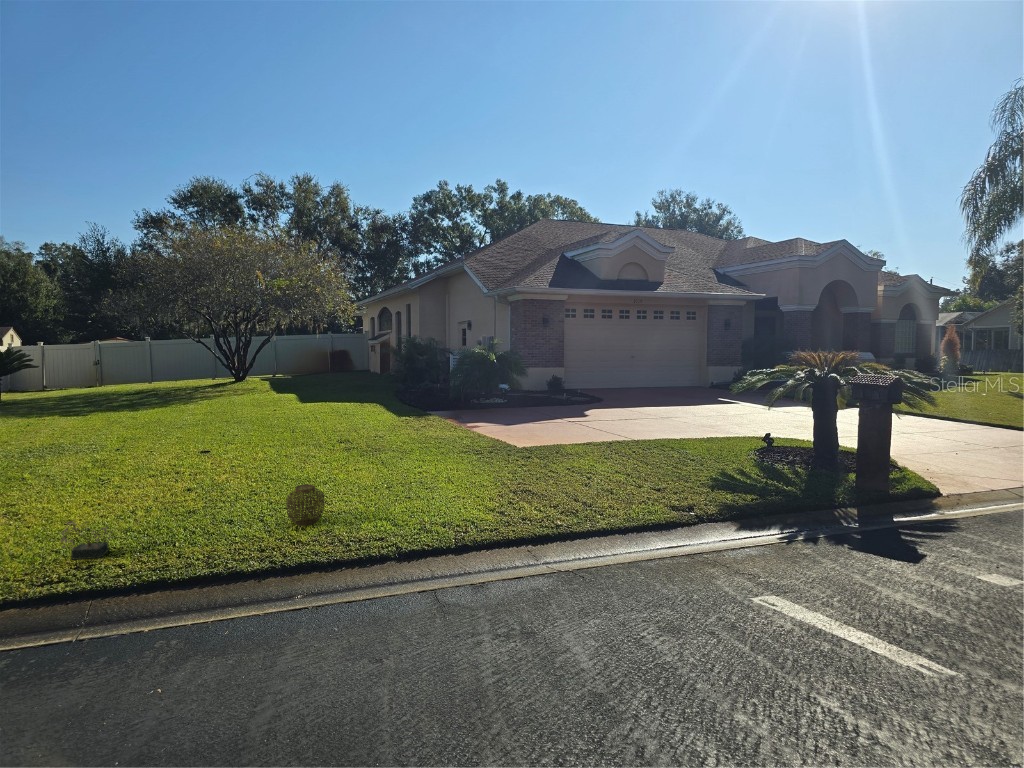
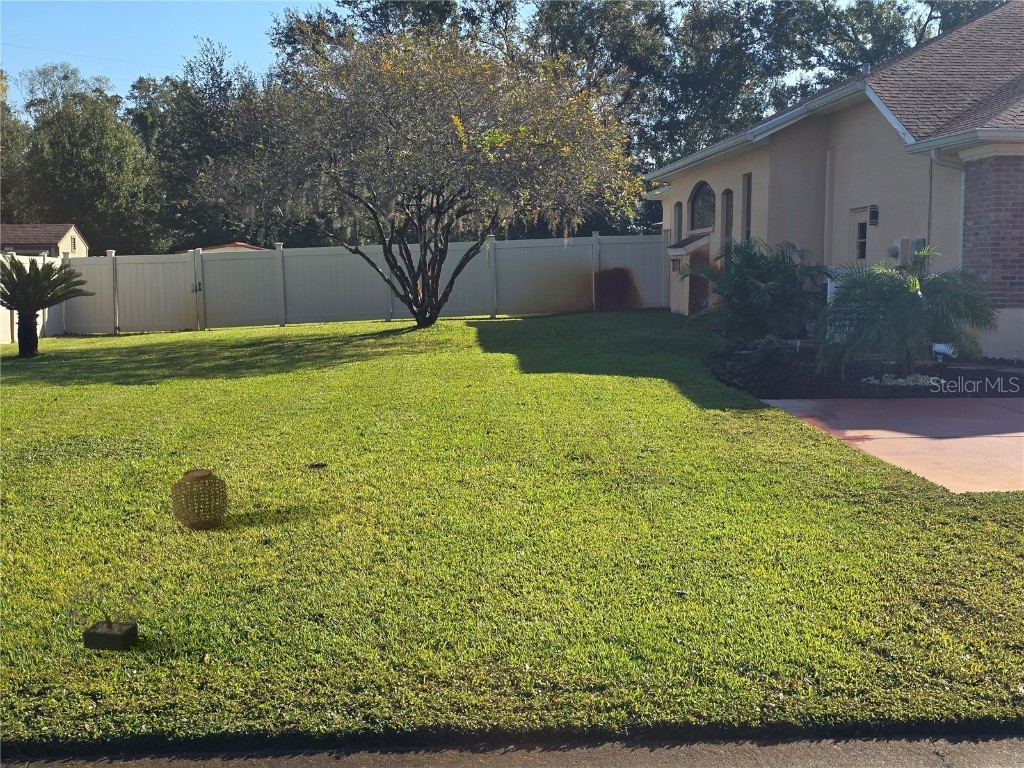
woven basket: present [286,484,324,526] -> present [171,469,227,530]

